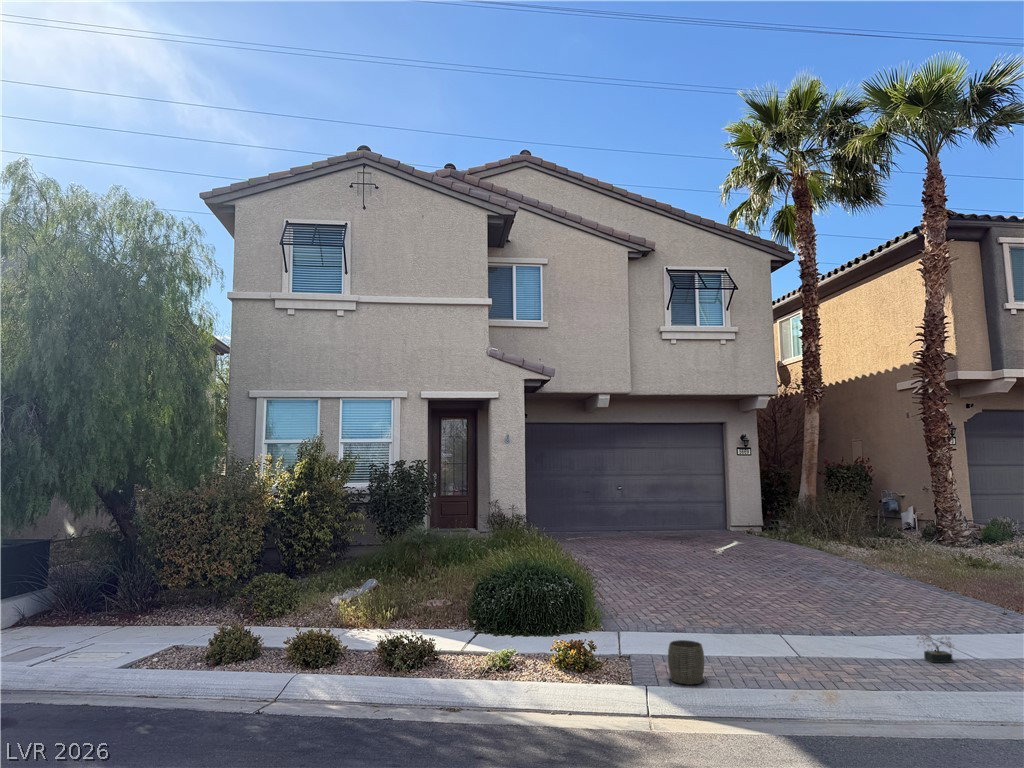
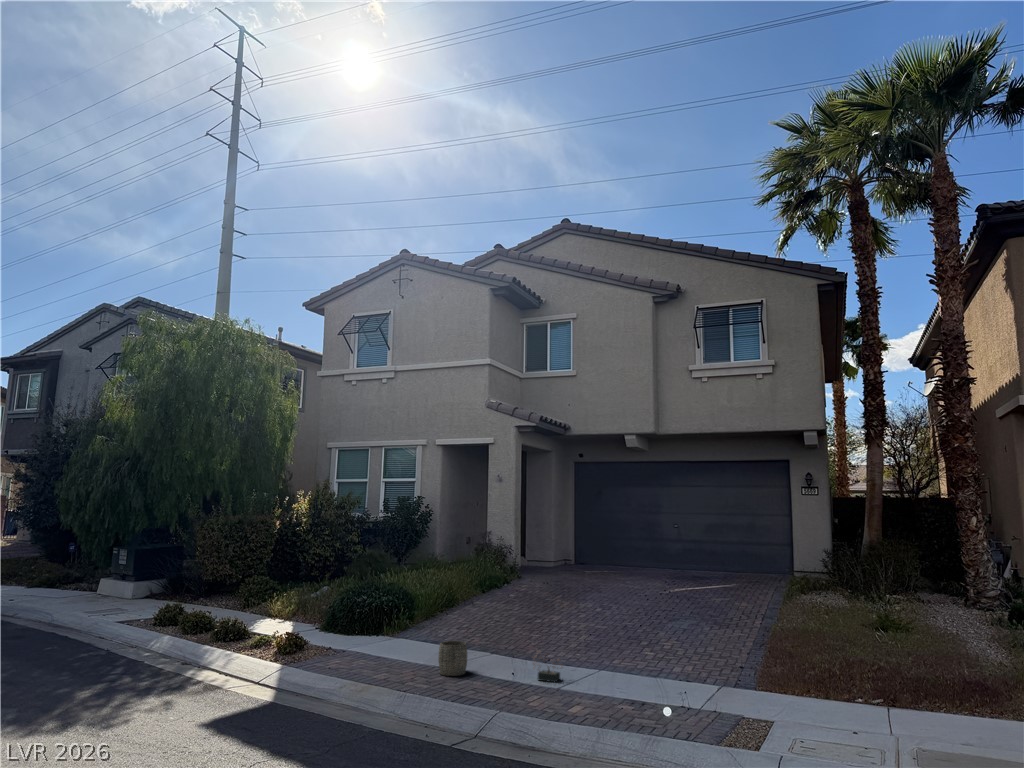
woven basket: present [668,640,704,685] -> present [438,641,467,676]

